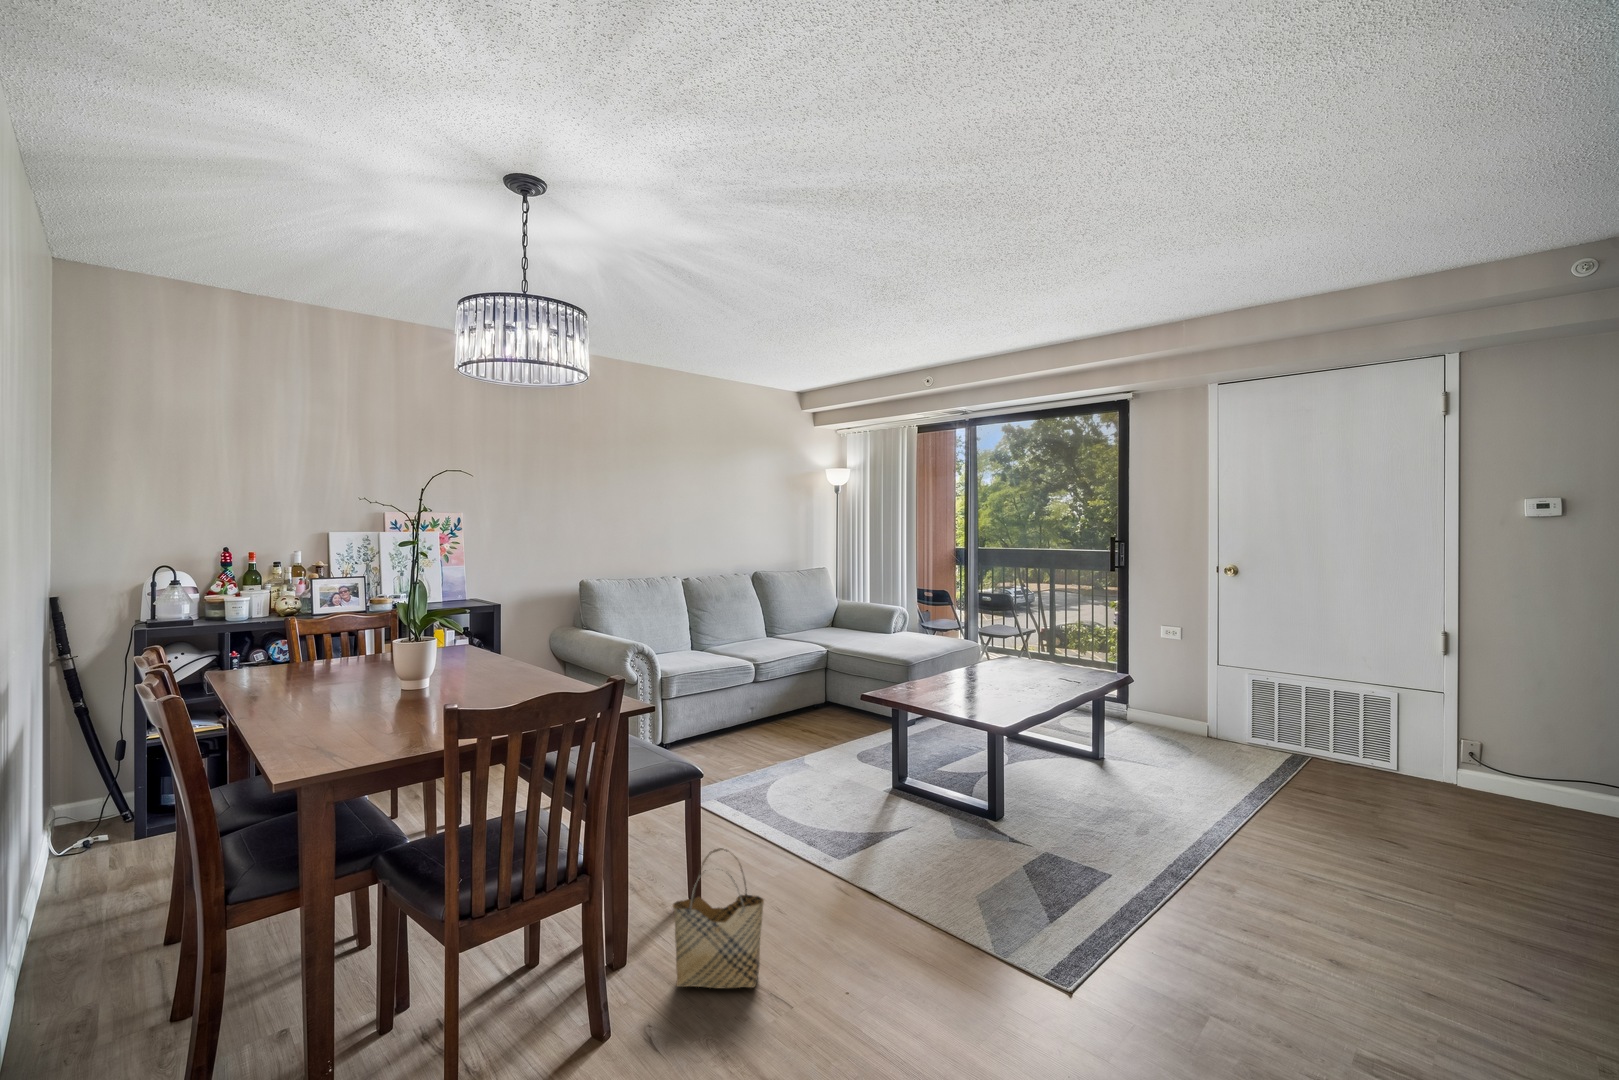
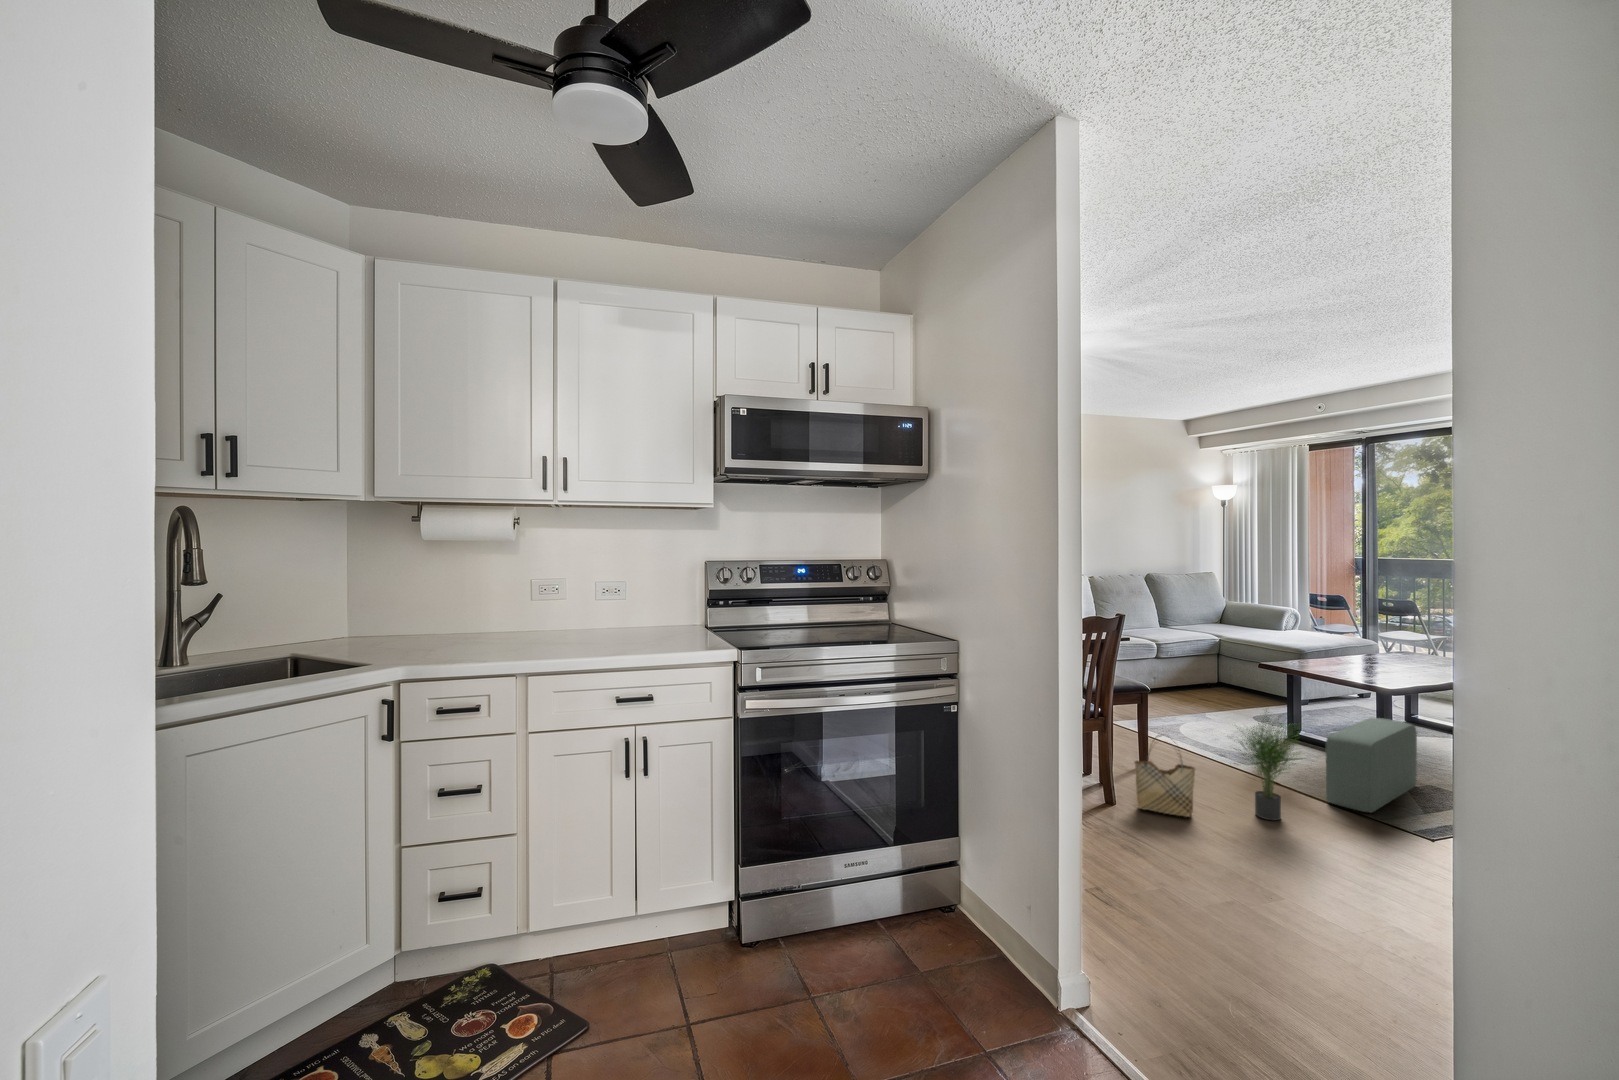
pouf: none [935,758,1027,907] -> present [1326,718,1417,812]
potted plant: none [807,779,912,959] -> present [1234,711,1298,820]

